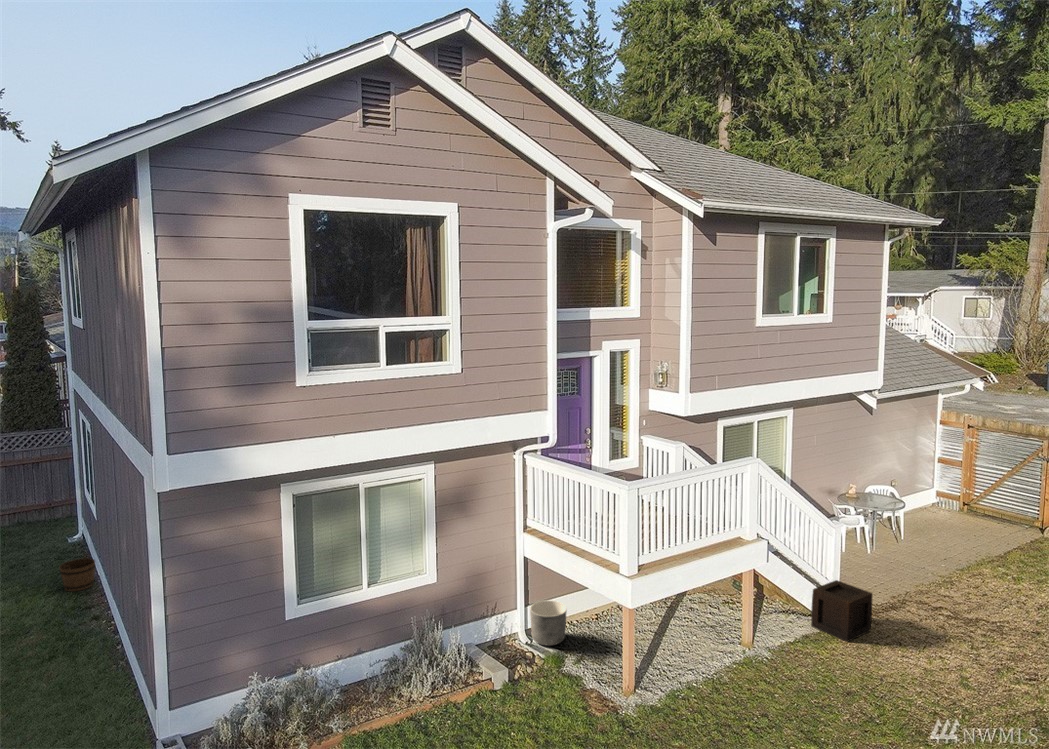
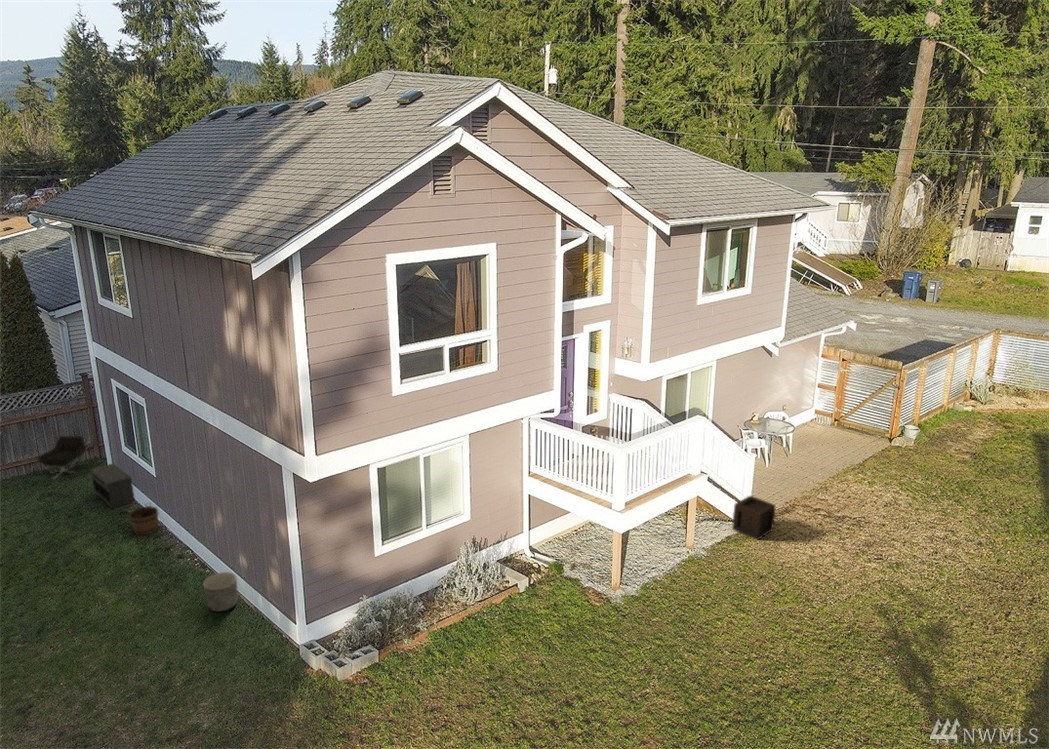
lounge chair: none [8,485,64,530] -> present [37,436,86,477]
bench: none [49,513,88,562] -> present [91,464,135,508]
planter: present [530,600,567,646] -> present [203,572,238,612]

